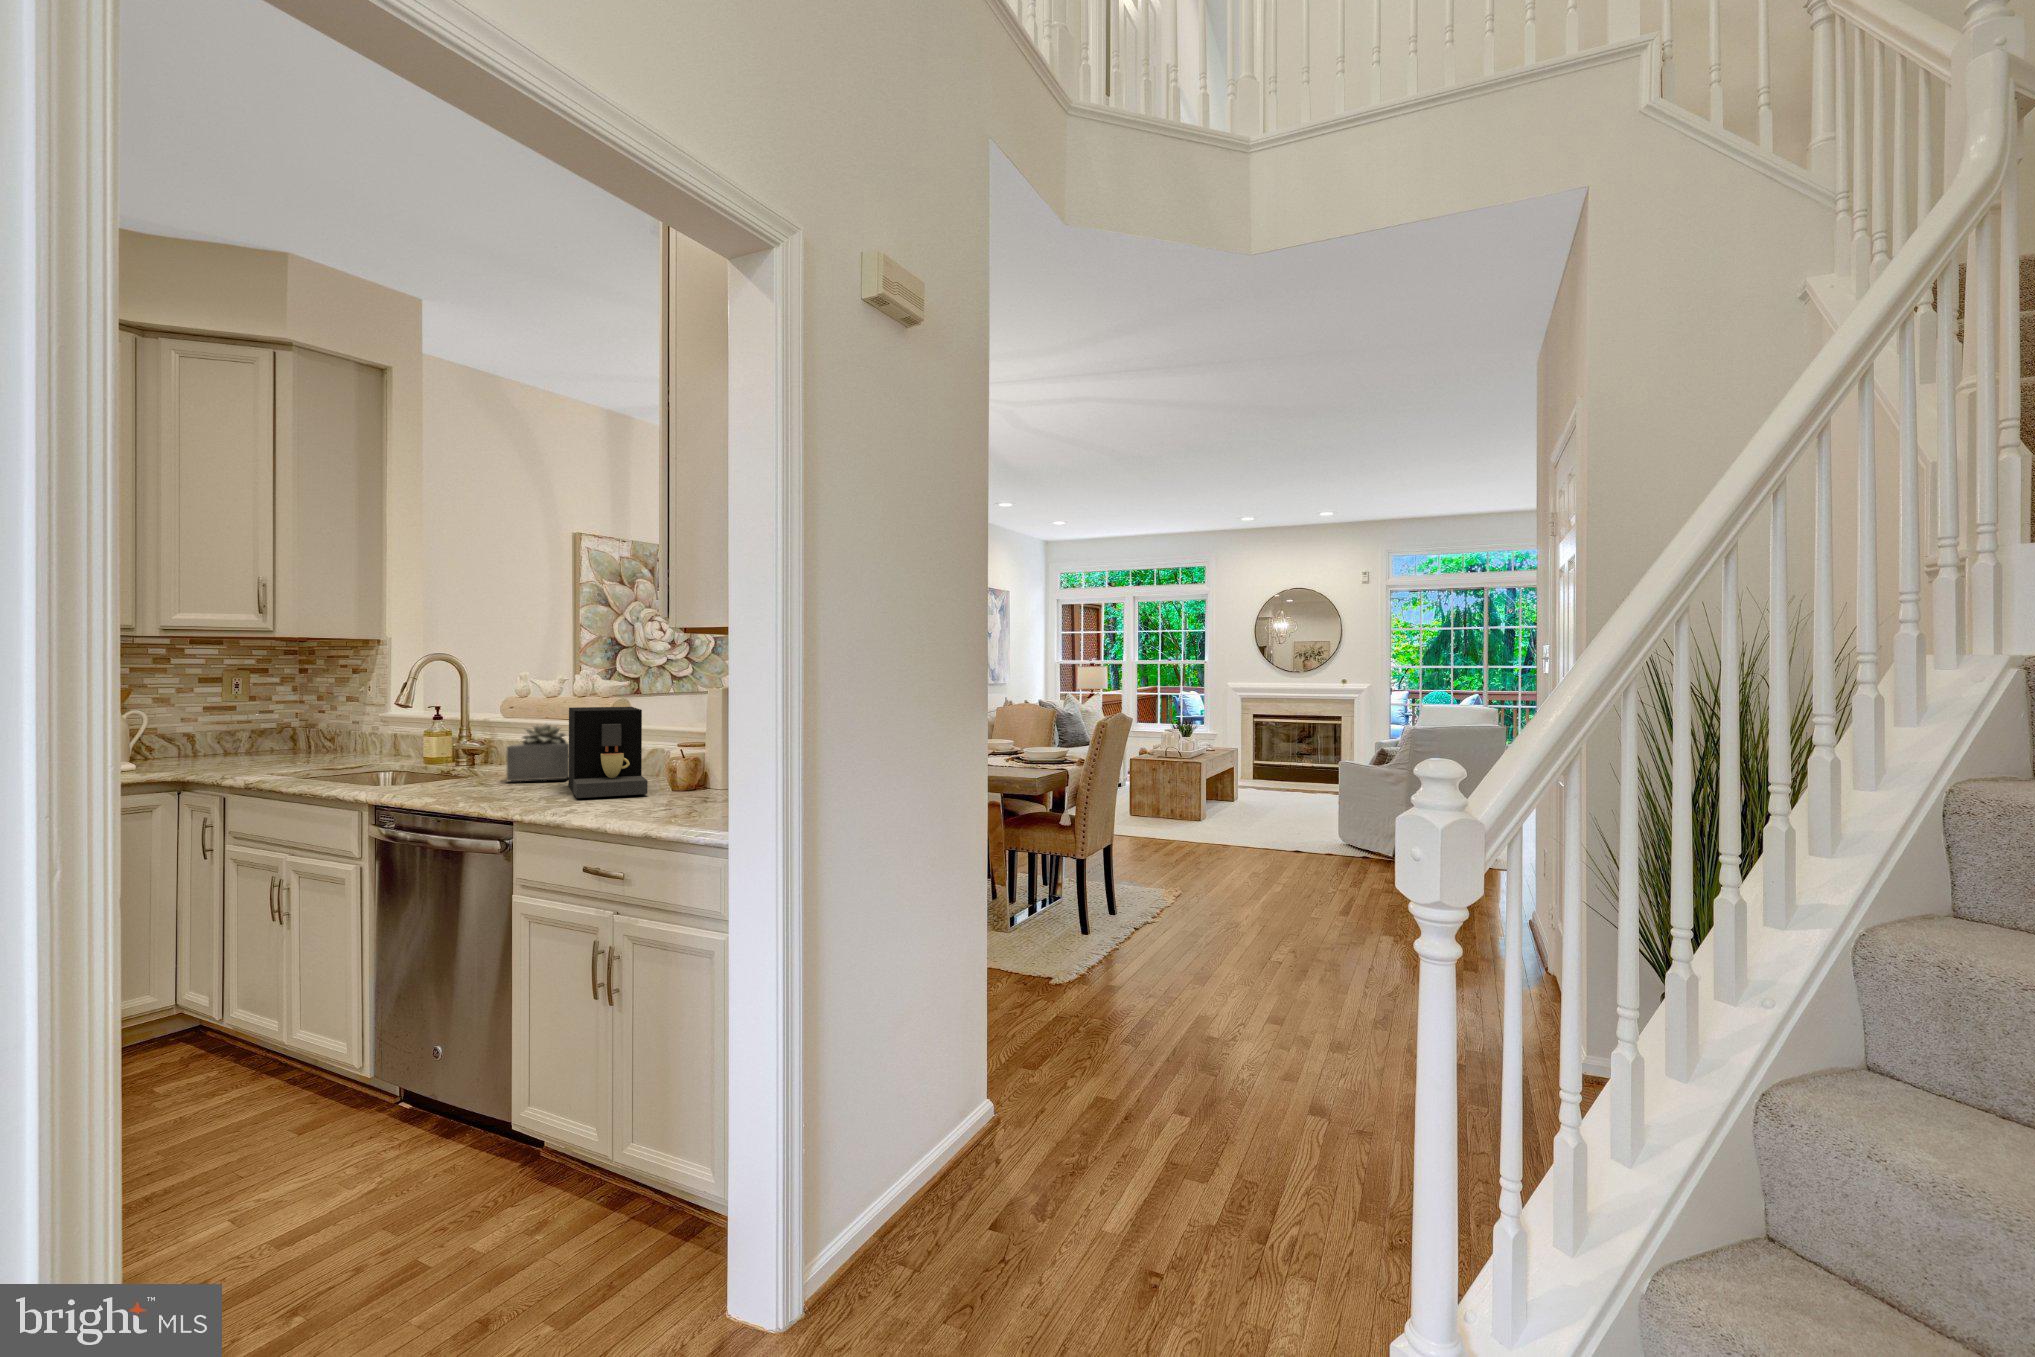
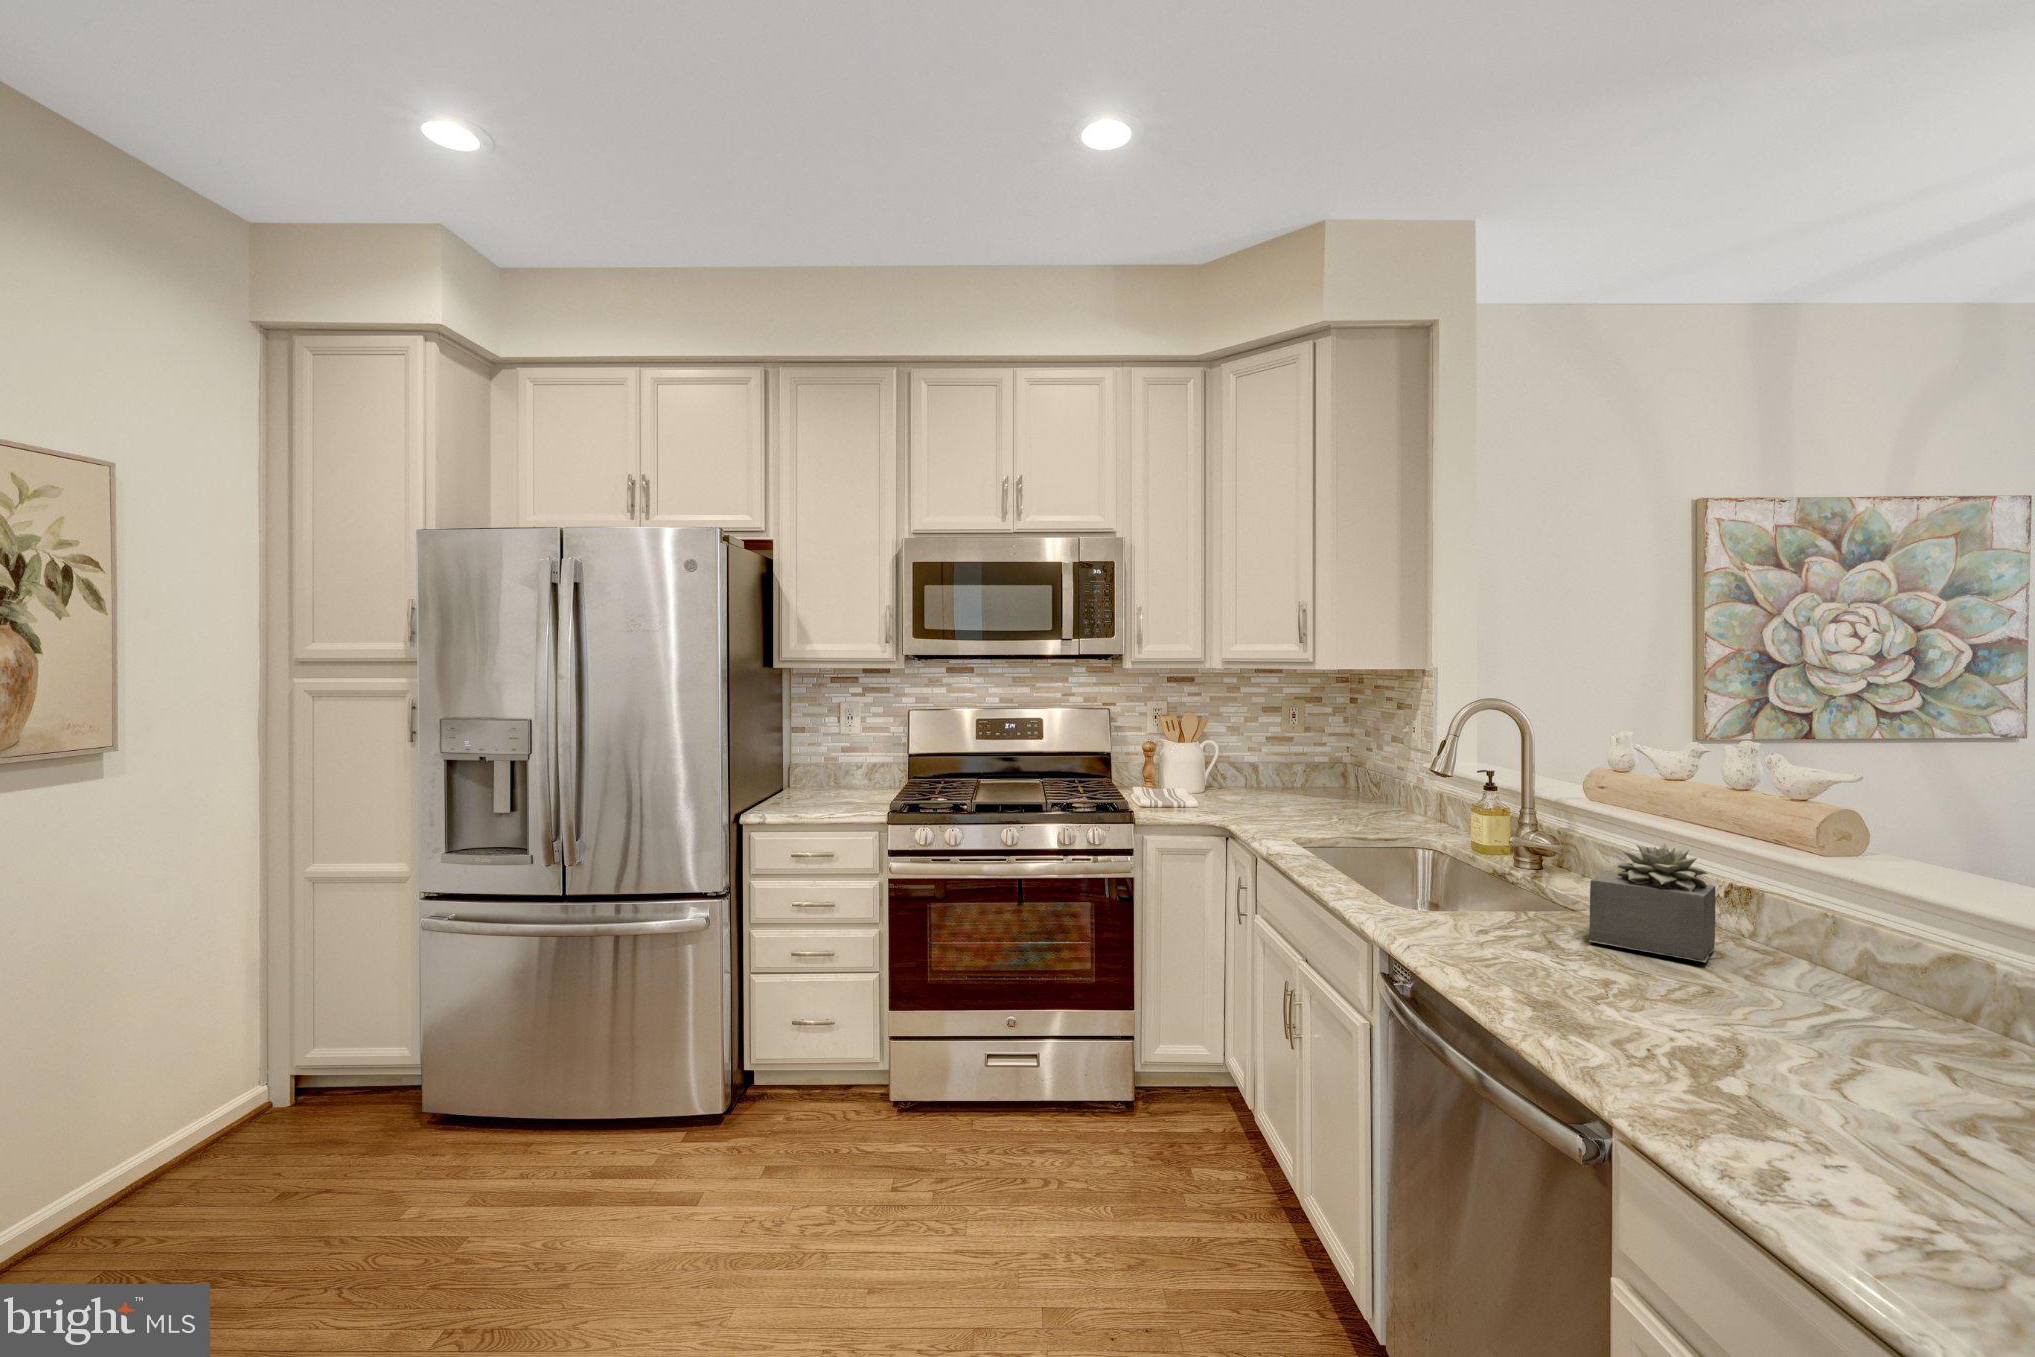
coffee maker: present [569,707,648,798] -> none [1715,835,1956,1113]

